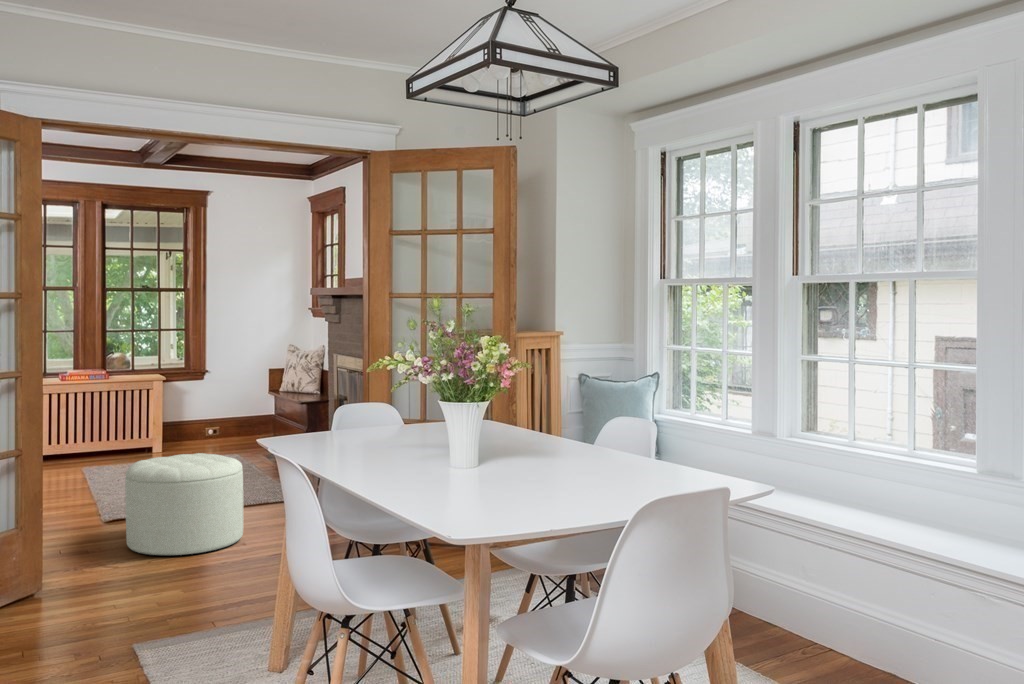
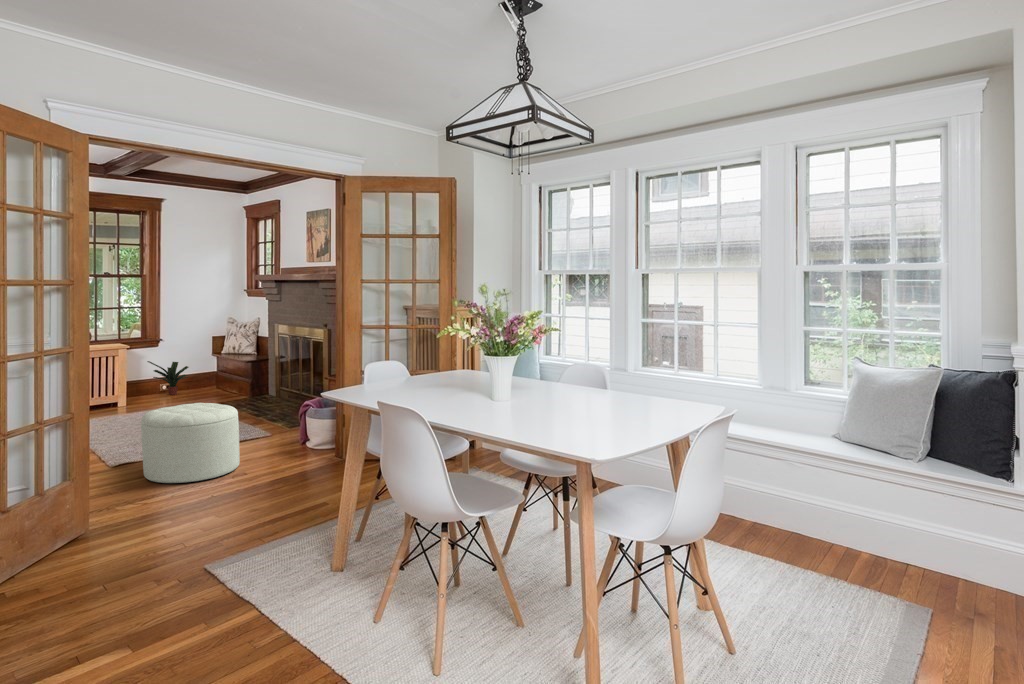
potted plant: none [185,399,236,443] -> present [147,361,188,395]

